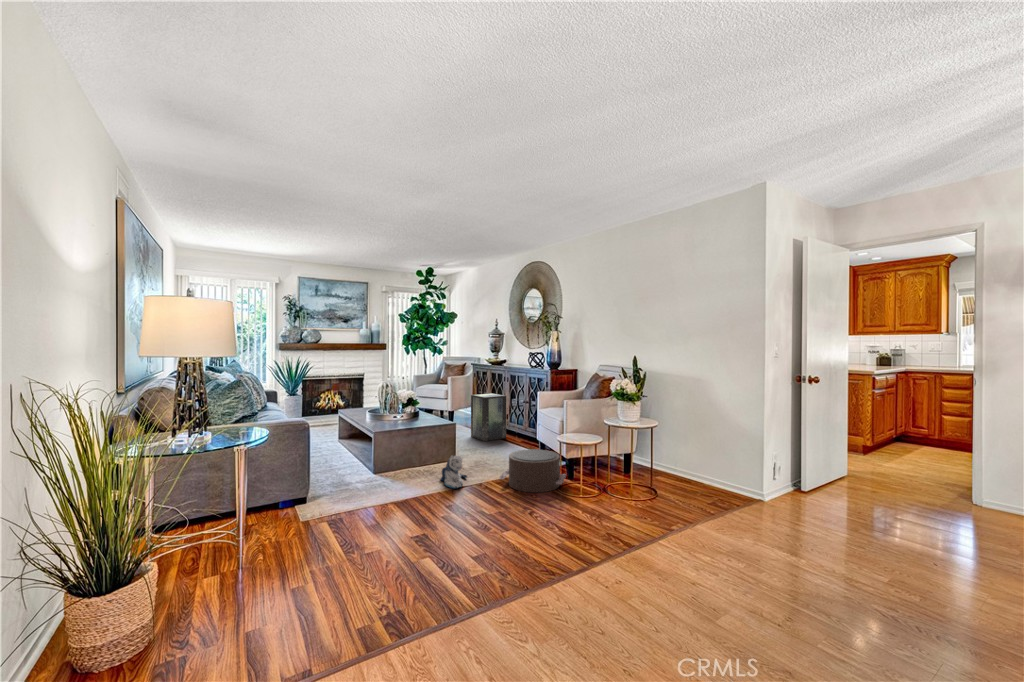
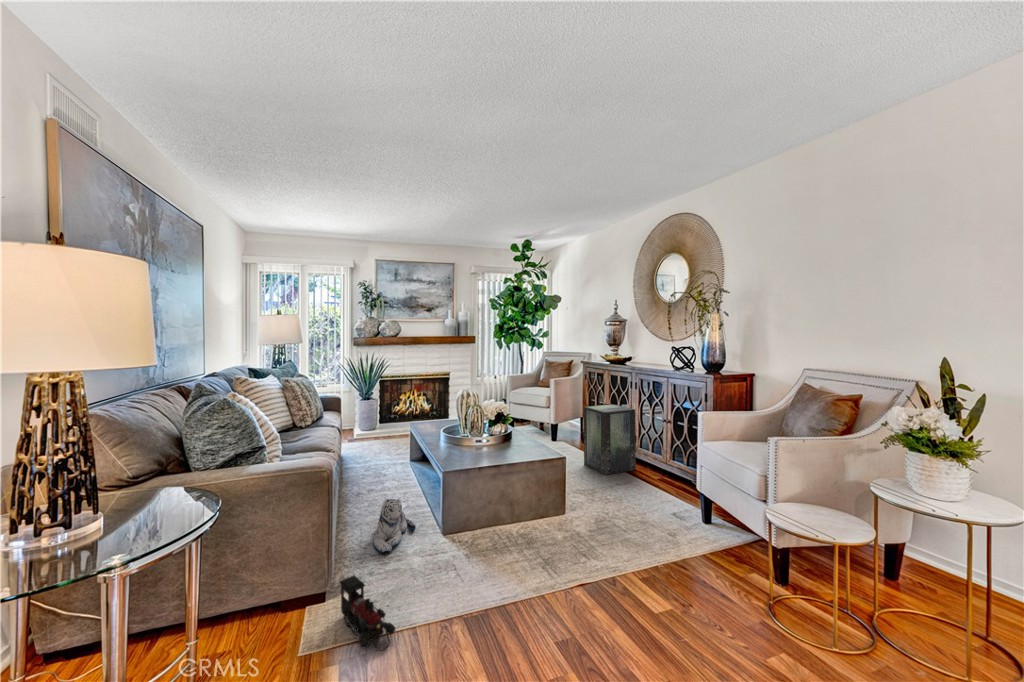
pouf: present [499,449,566,492] -> none [651,522,790,627]
plush toy: present [441,456,467,489] -> present [373,499,415,553]
toy train: none [321,481,357,512] -> present [340,576,395,652]

